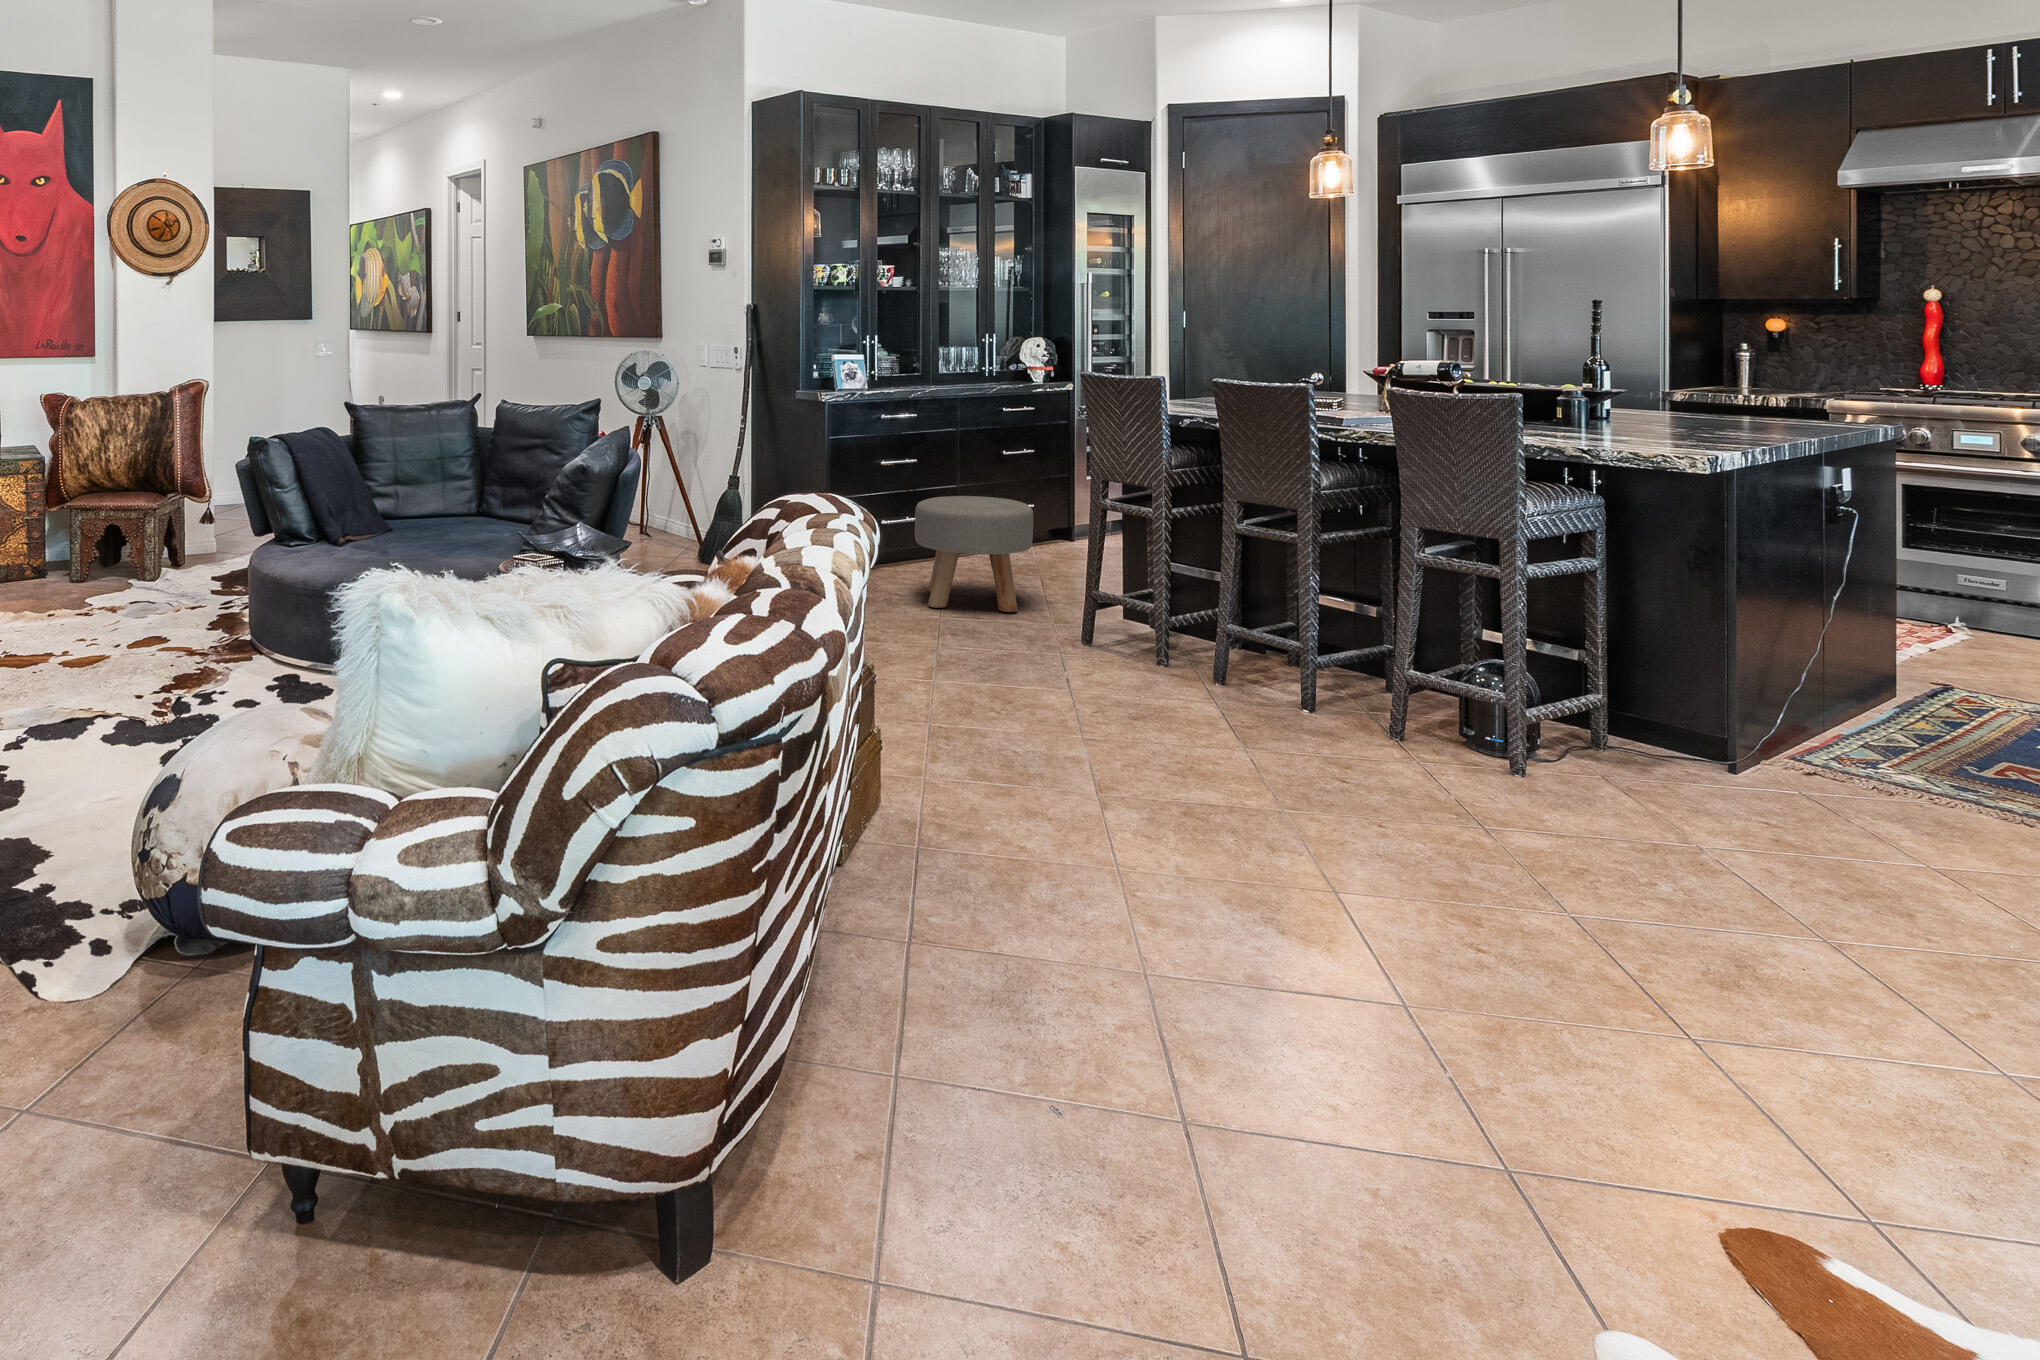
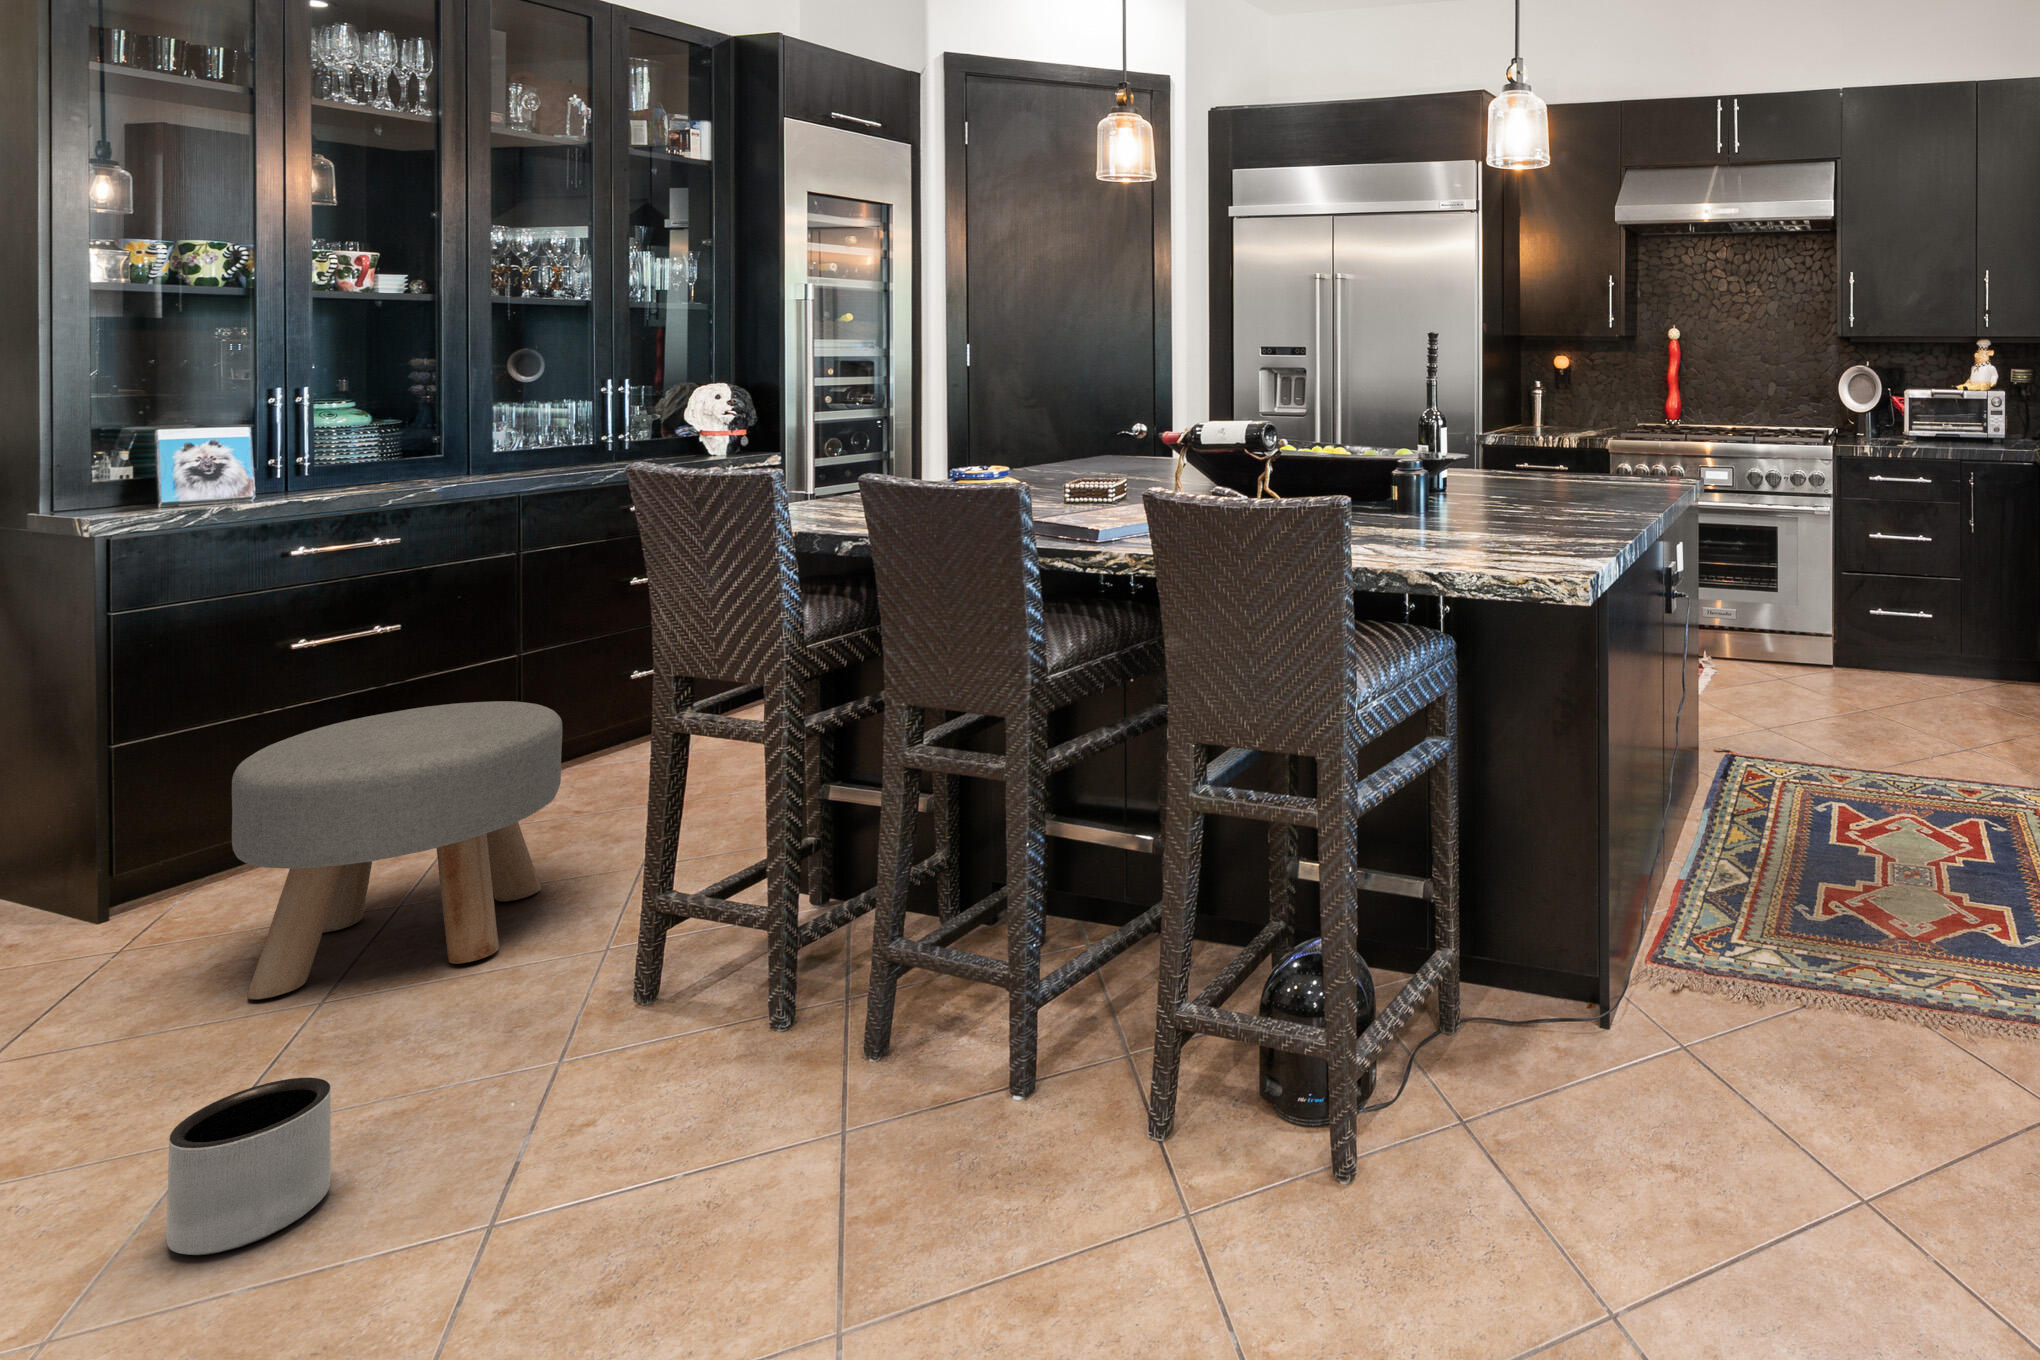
planter: none [976,614,1022,665] -> present [166,1077,331,1255]

